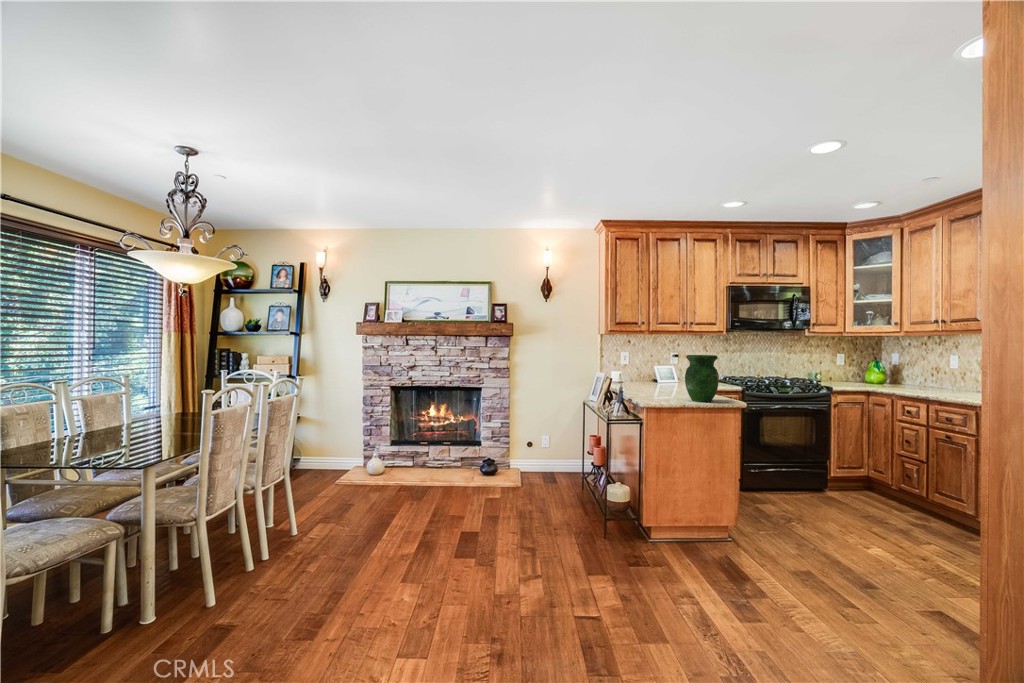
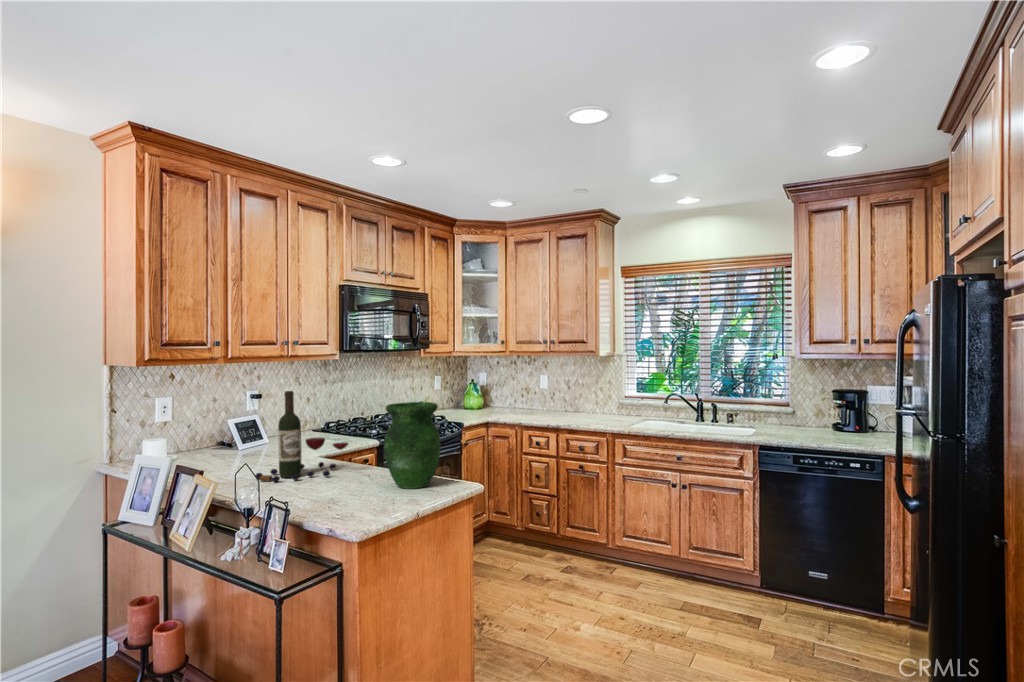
wine bottle: none [639,347,687,394] -> present [255,391,348,482]

